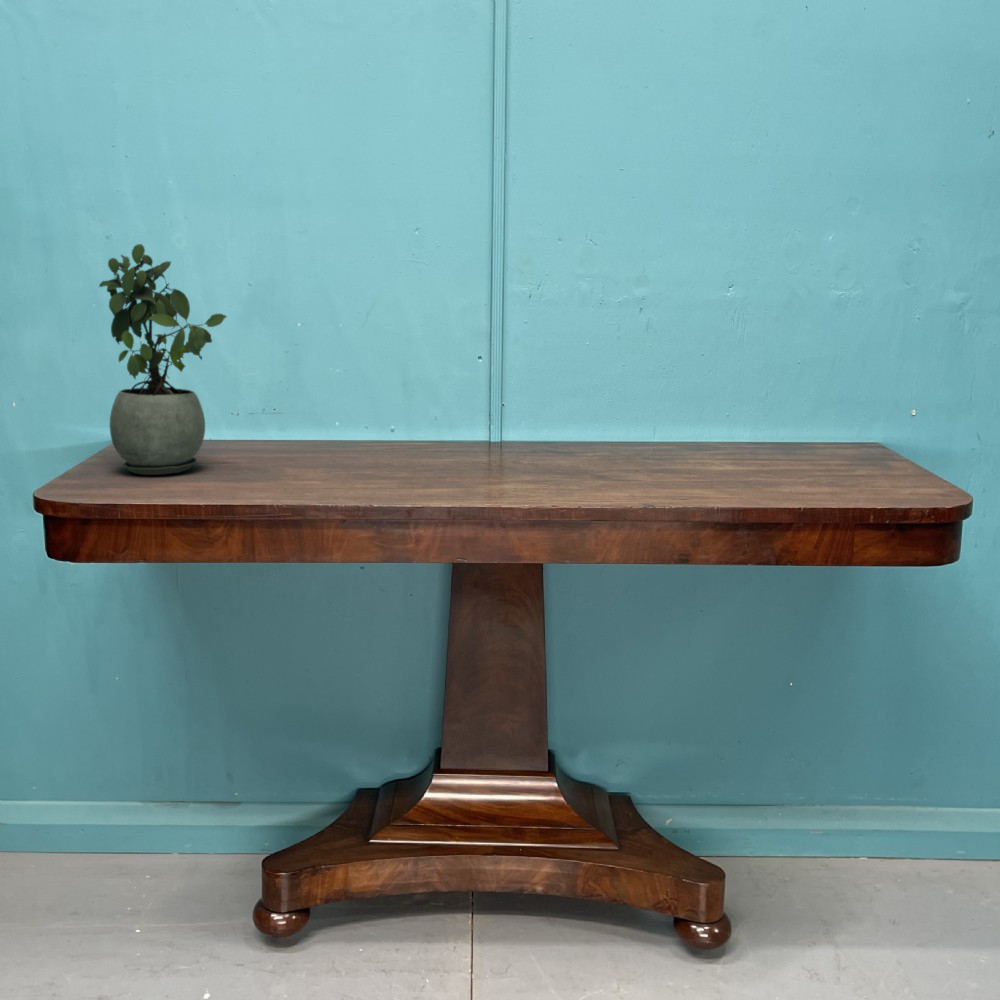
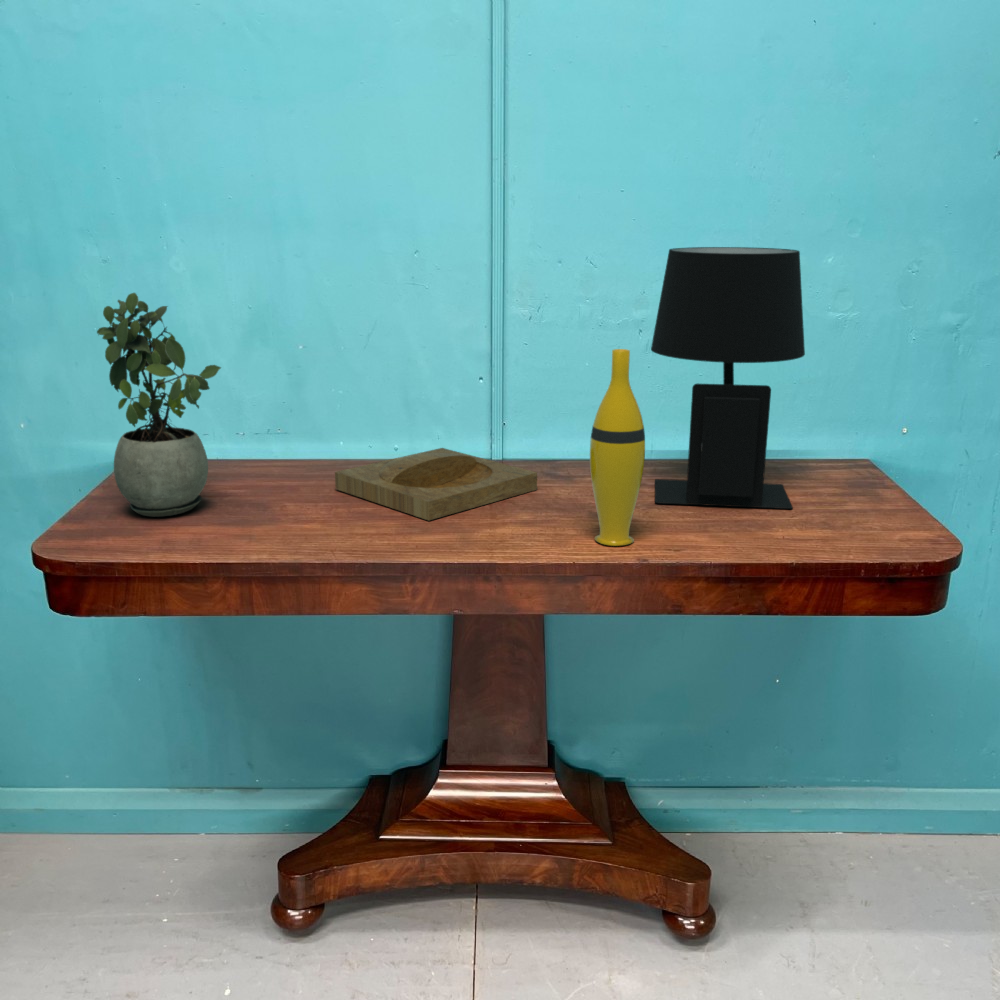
table lamp: none [658,215,814,475] -> present [651,247,805,509]
vase: none [597,297,652,496] -> present [590,349,645,546]
tray: none [333,427,542,479] -> present [335,448,537,520]

